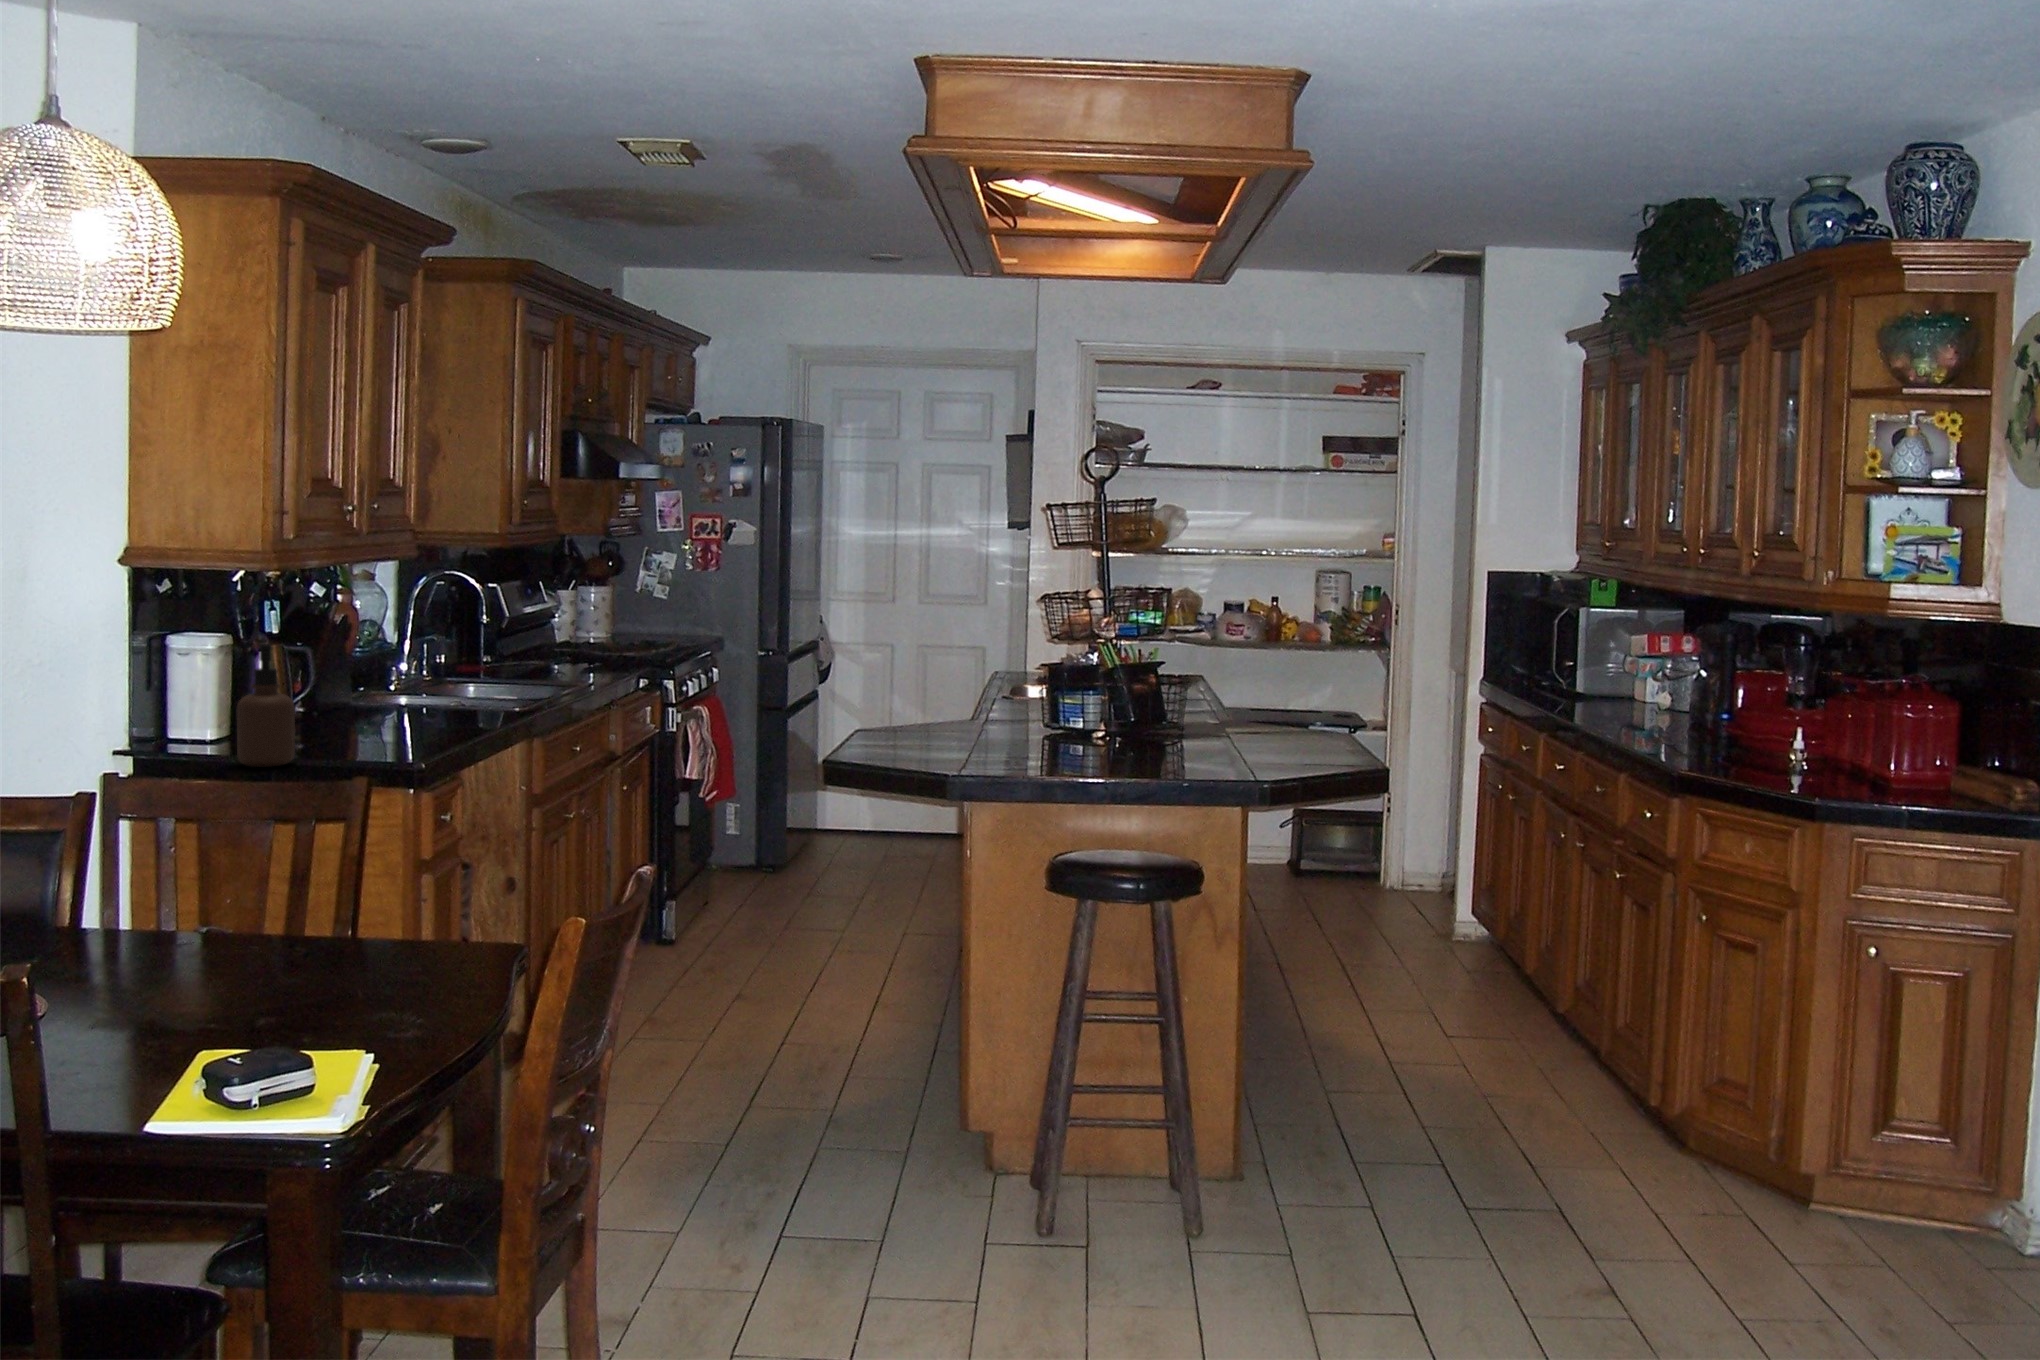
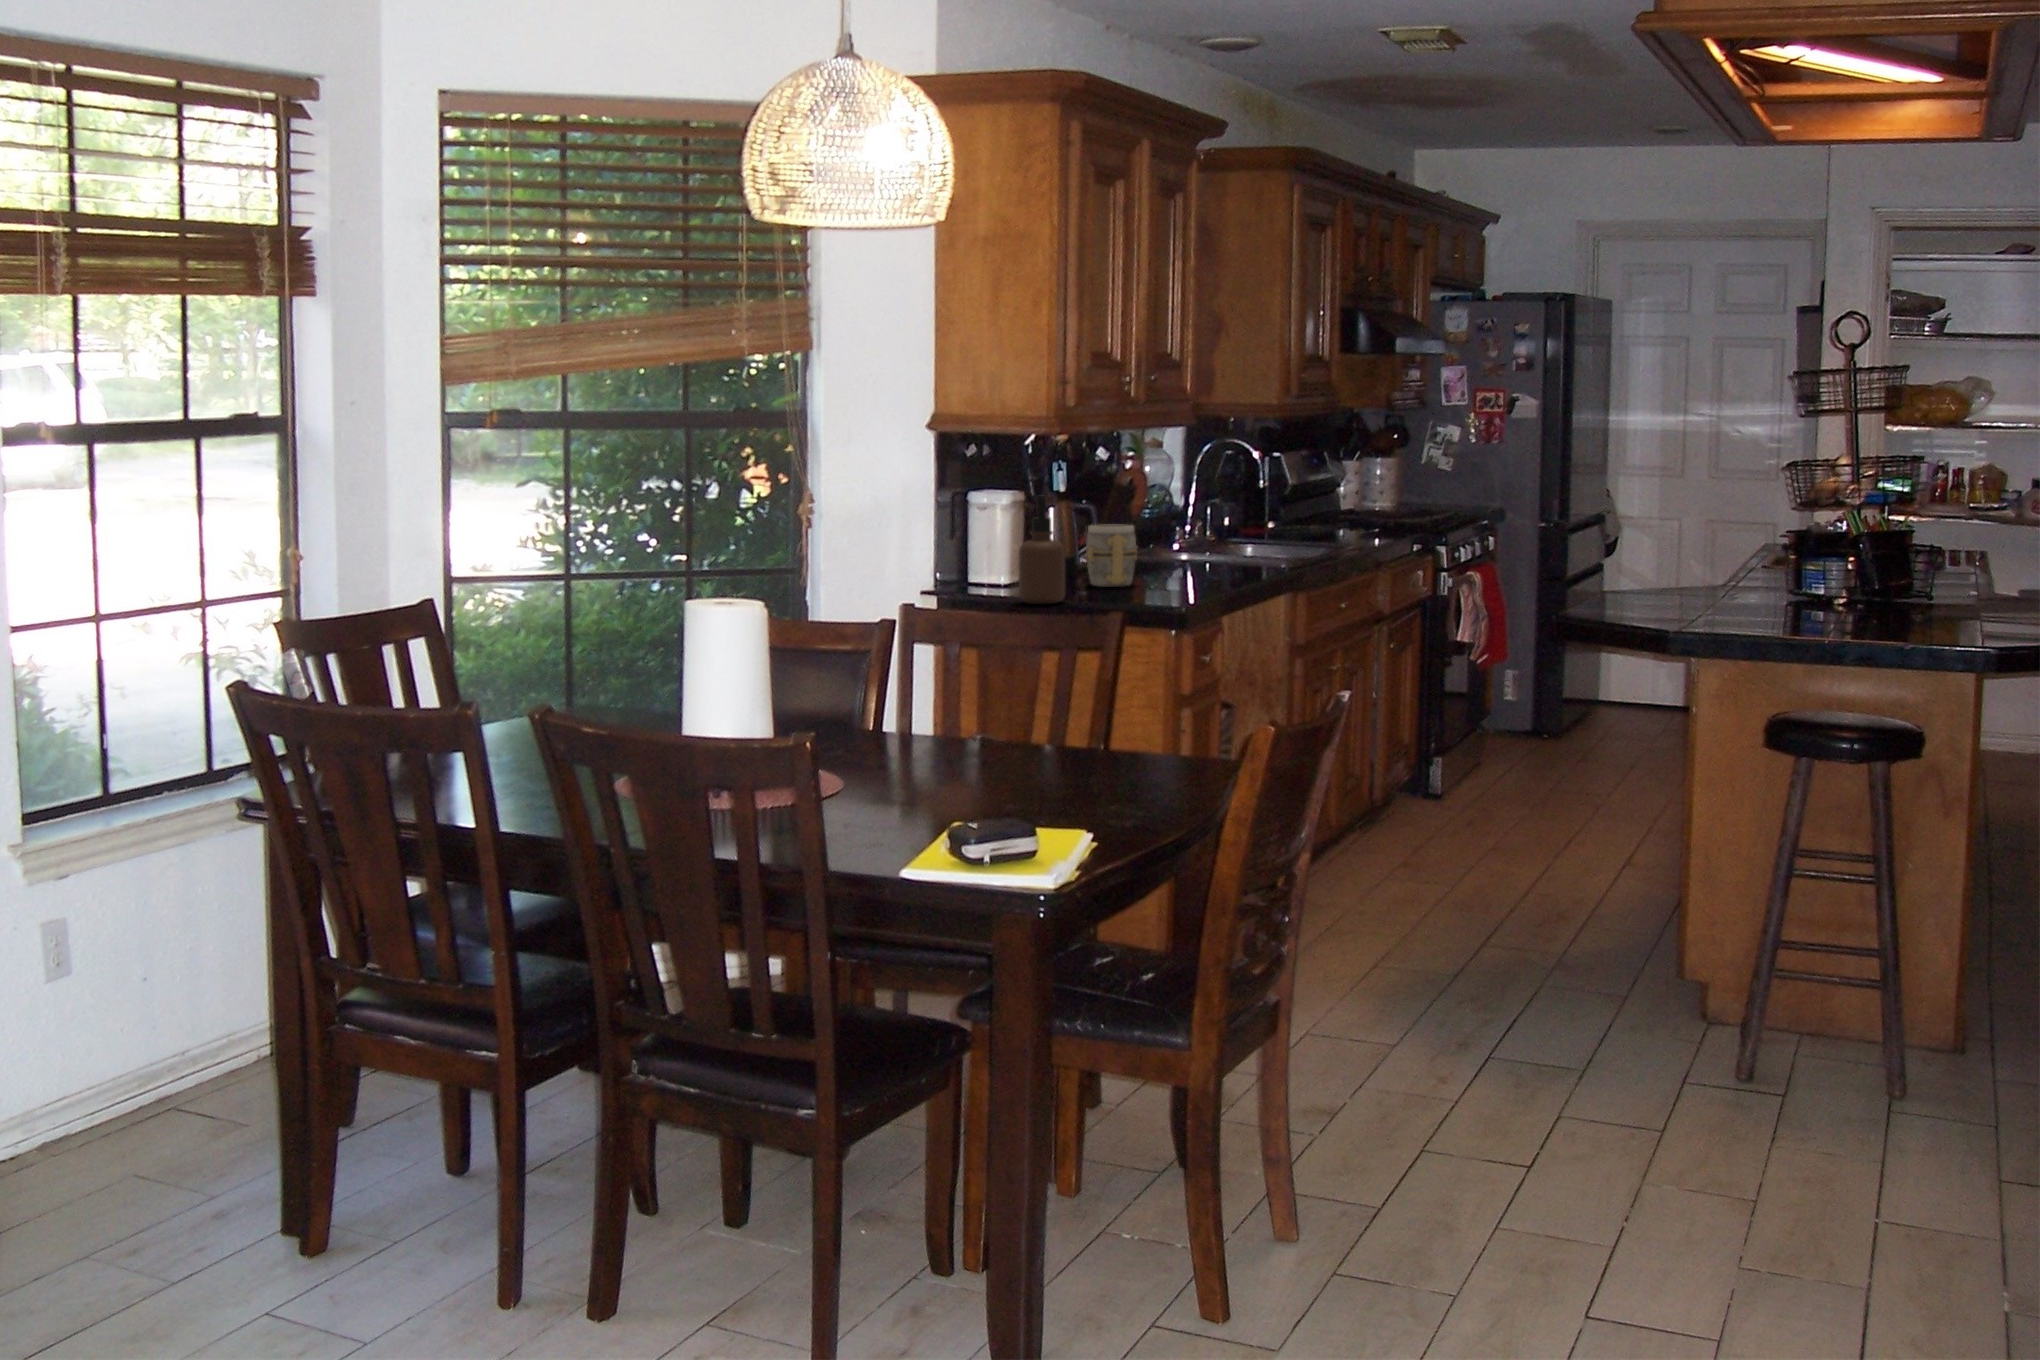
mug: none [308,671,370,742] -> present [1086,524,1137,587]

